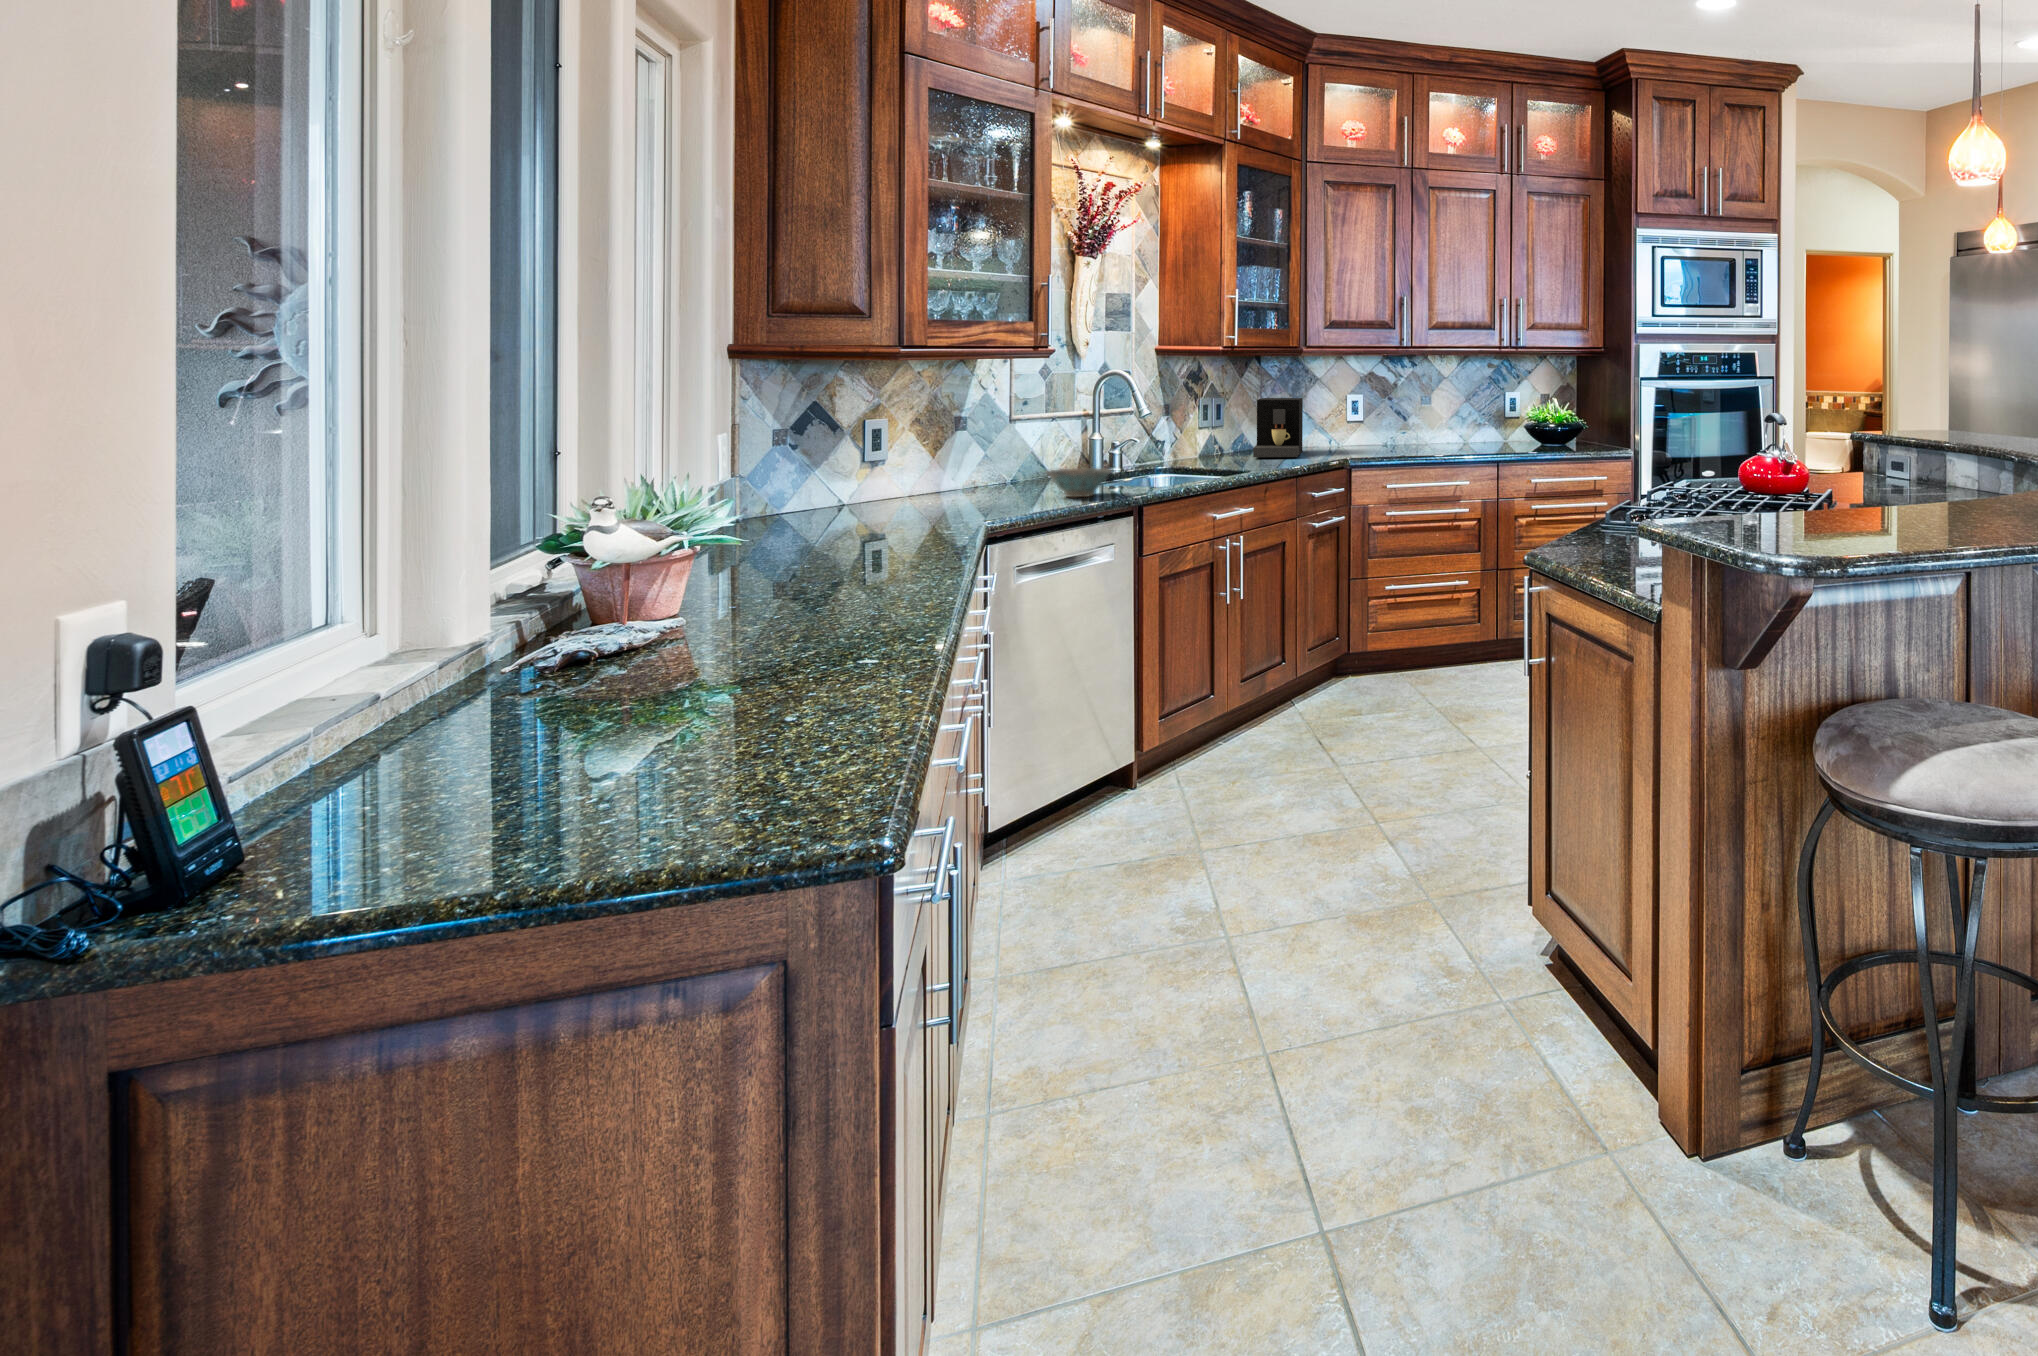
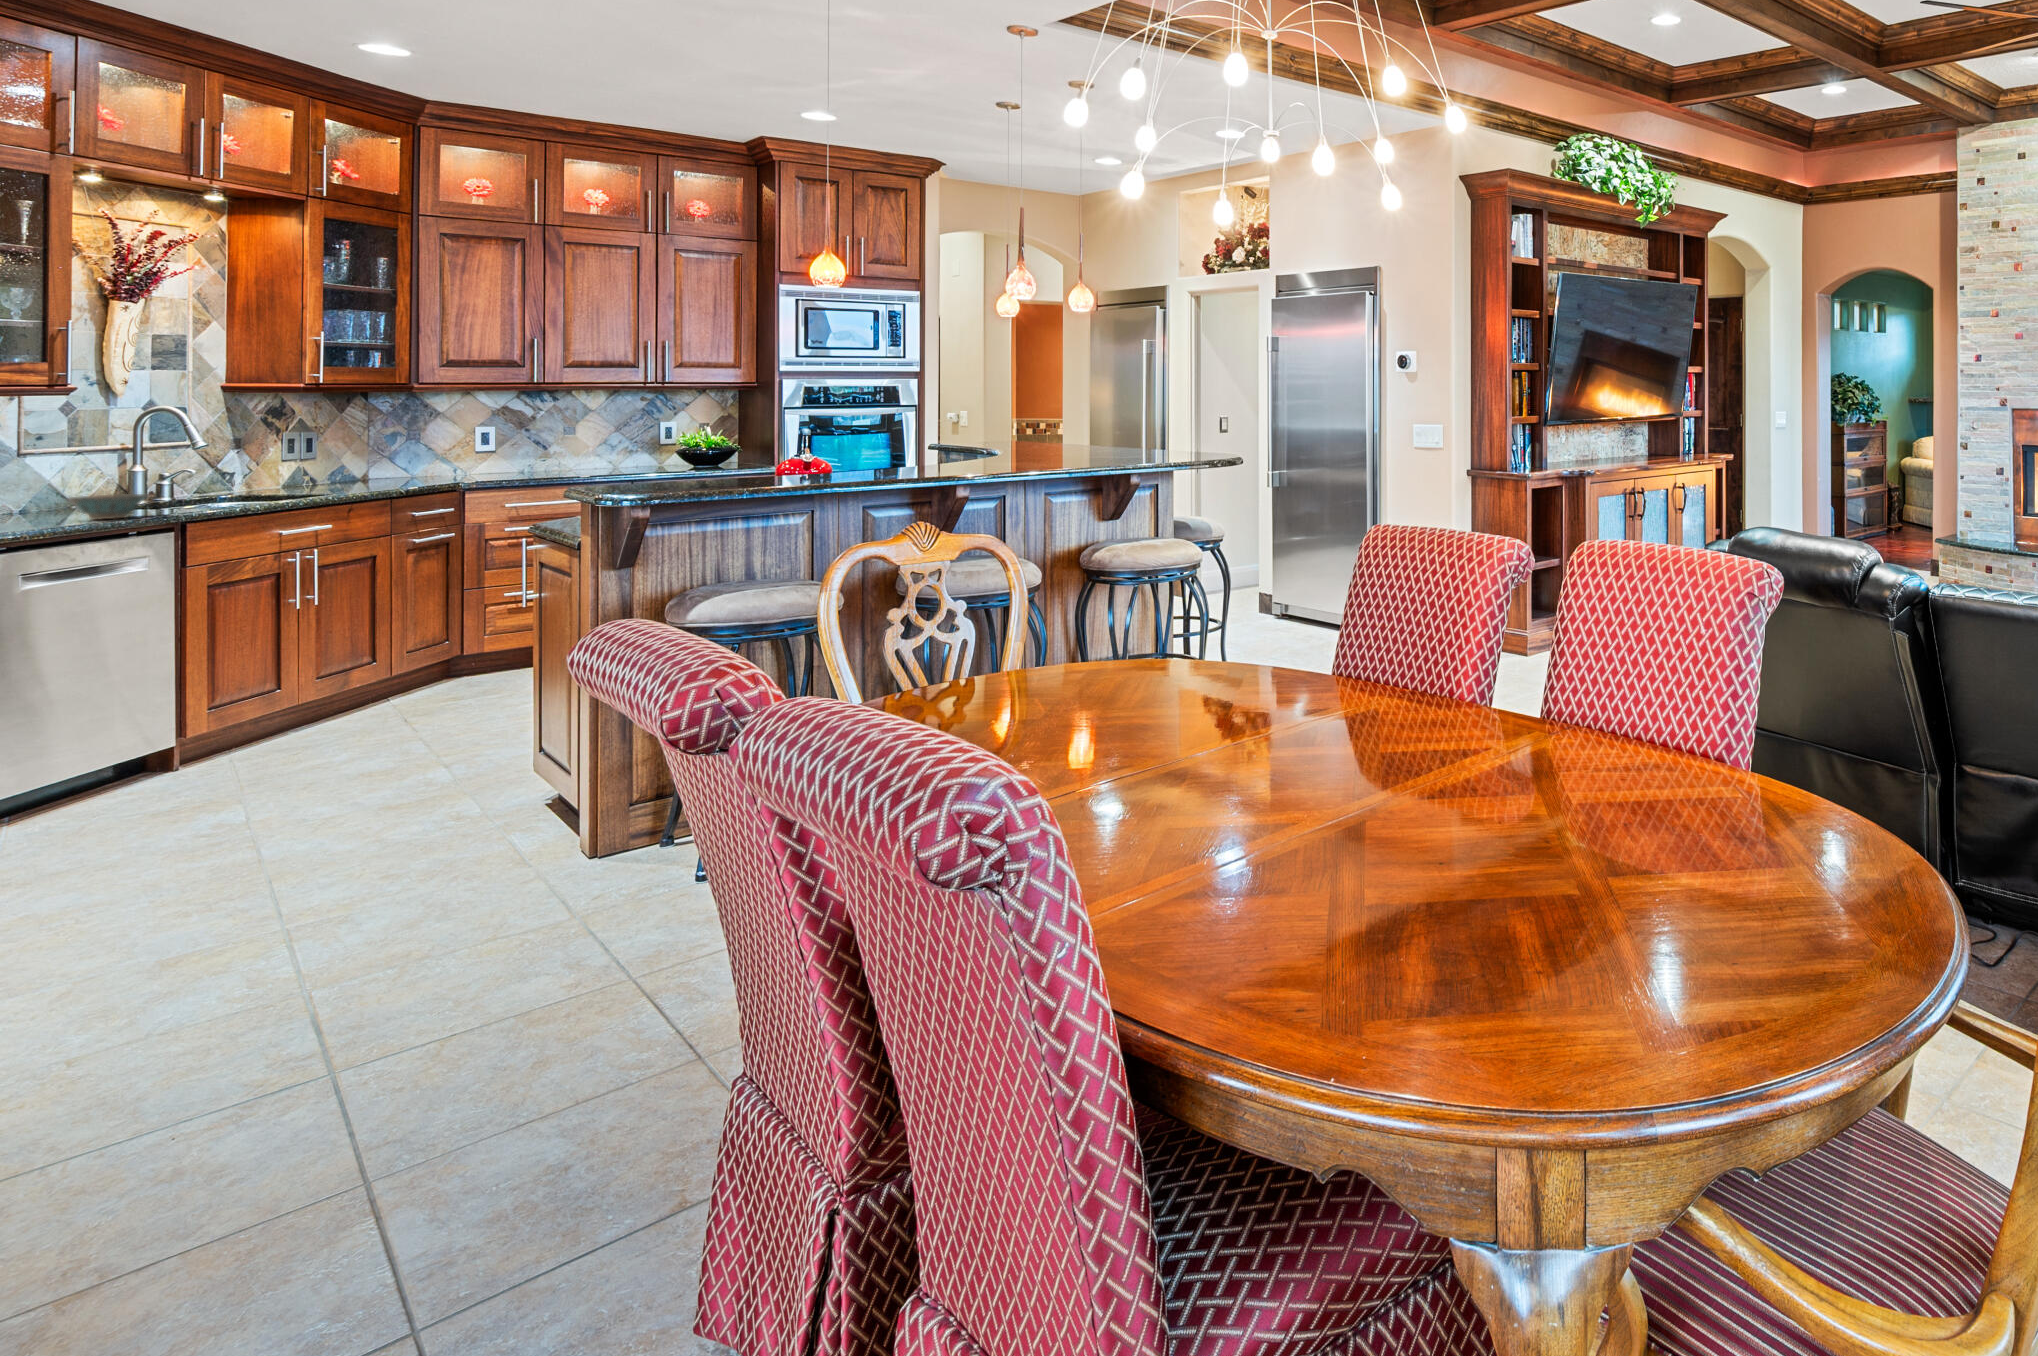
coffee maker: present [1253,398,1303,457] -> none [349,431,417,486]

